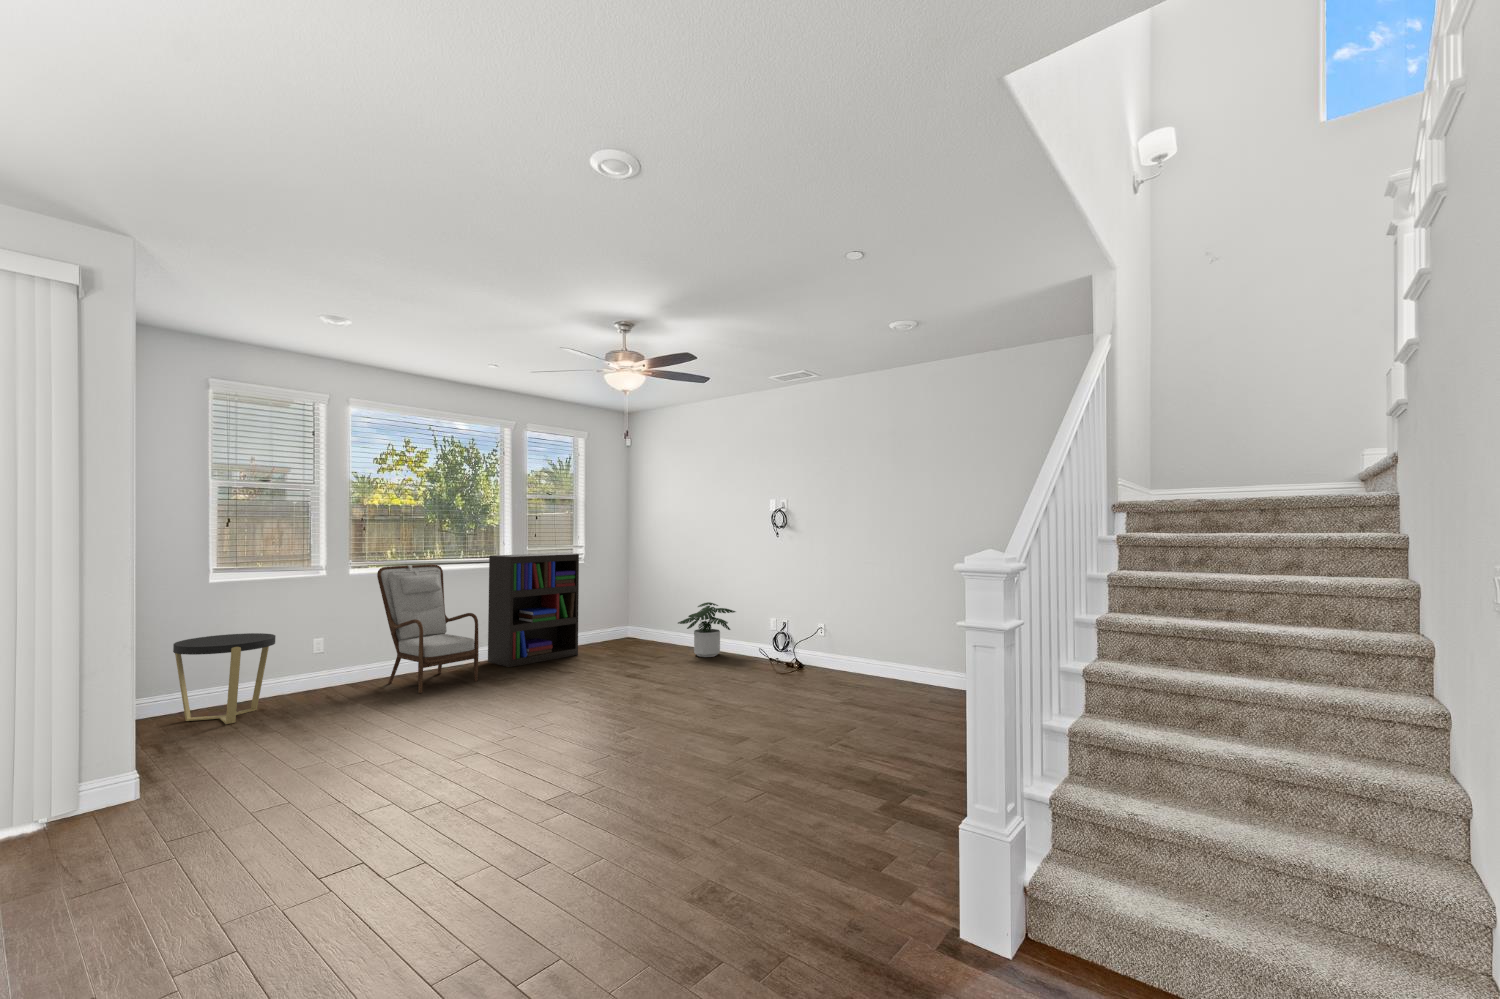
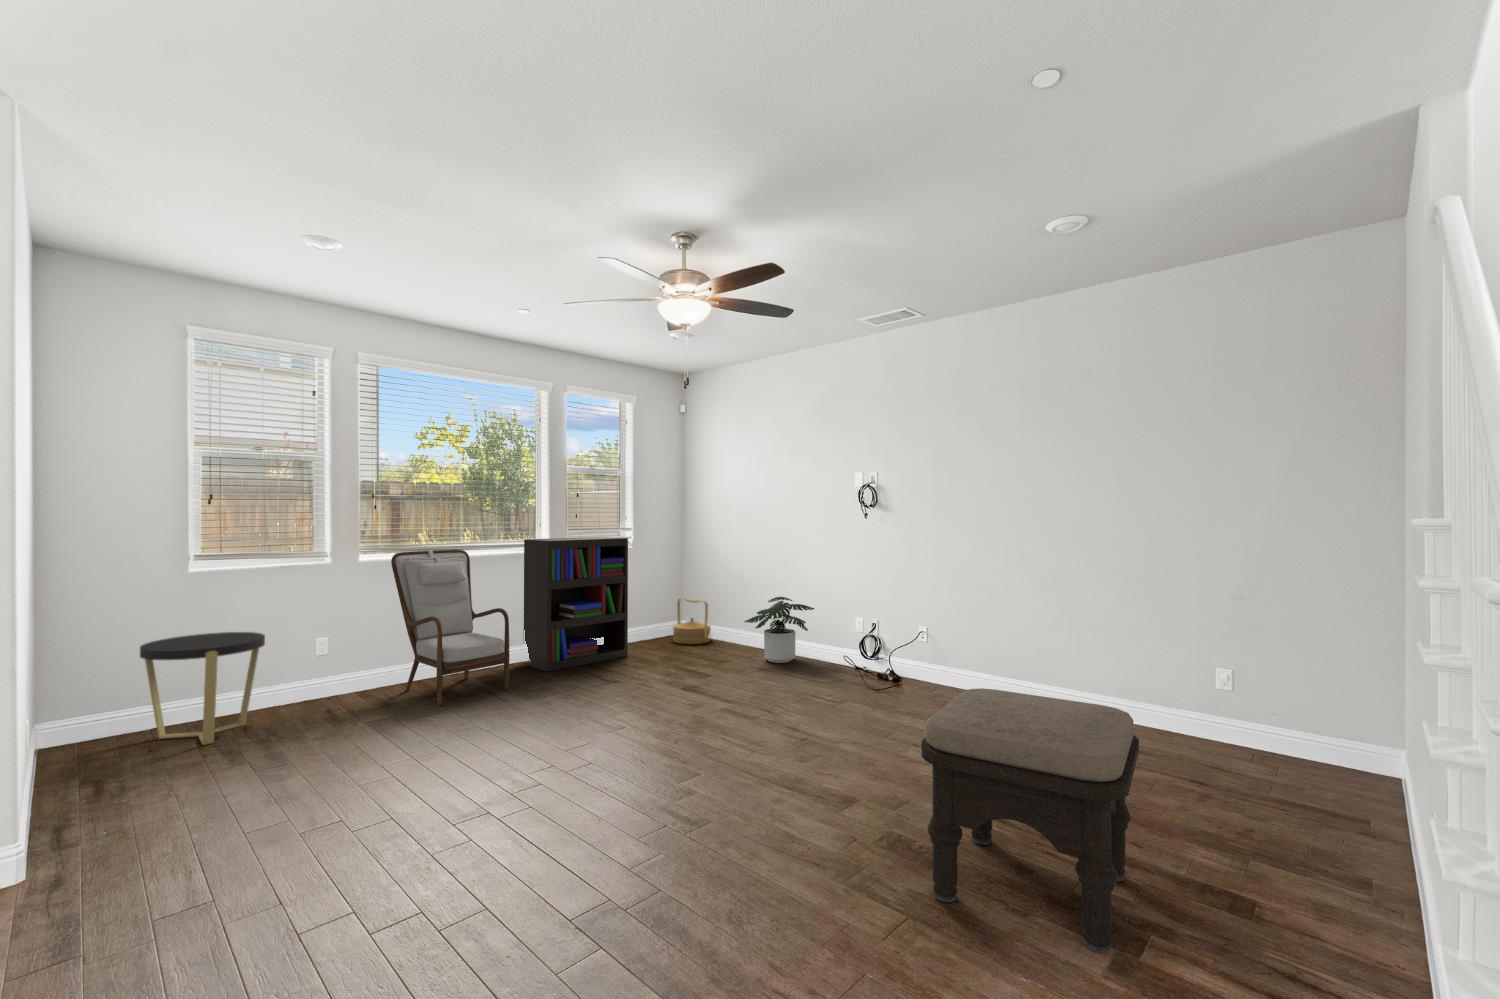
woven basket: none [617,605,651,645] -> present [673,598,711,644]
ottoman: none [782,656,927,813] -> present [921,688,1139,953]

